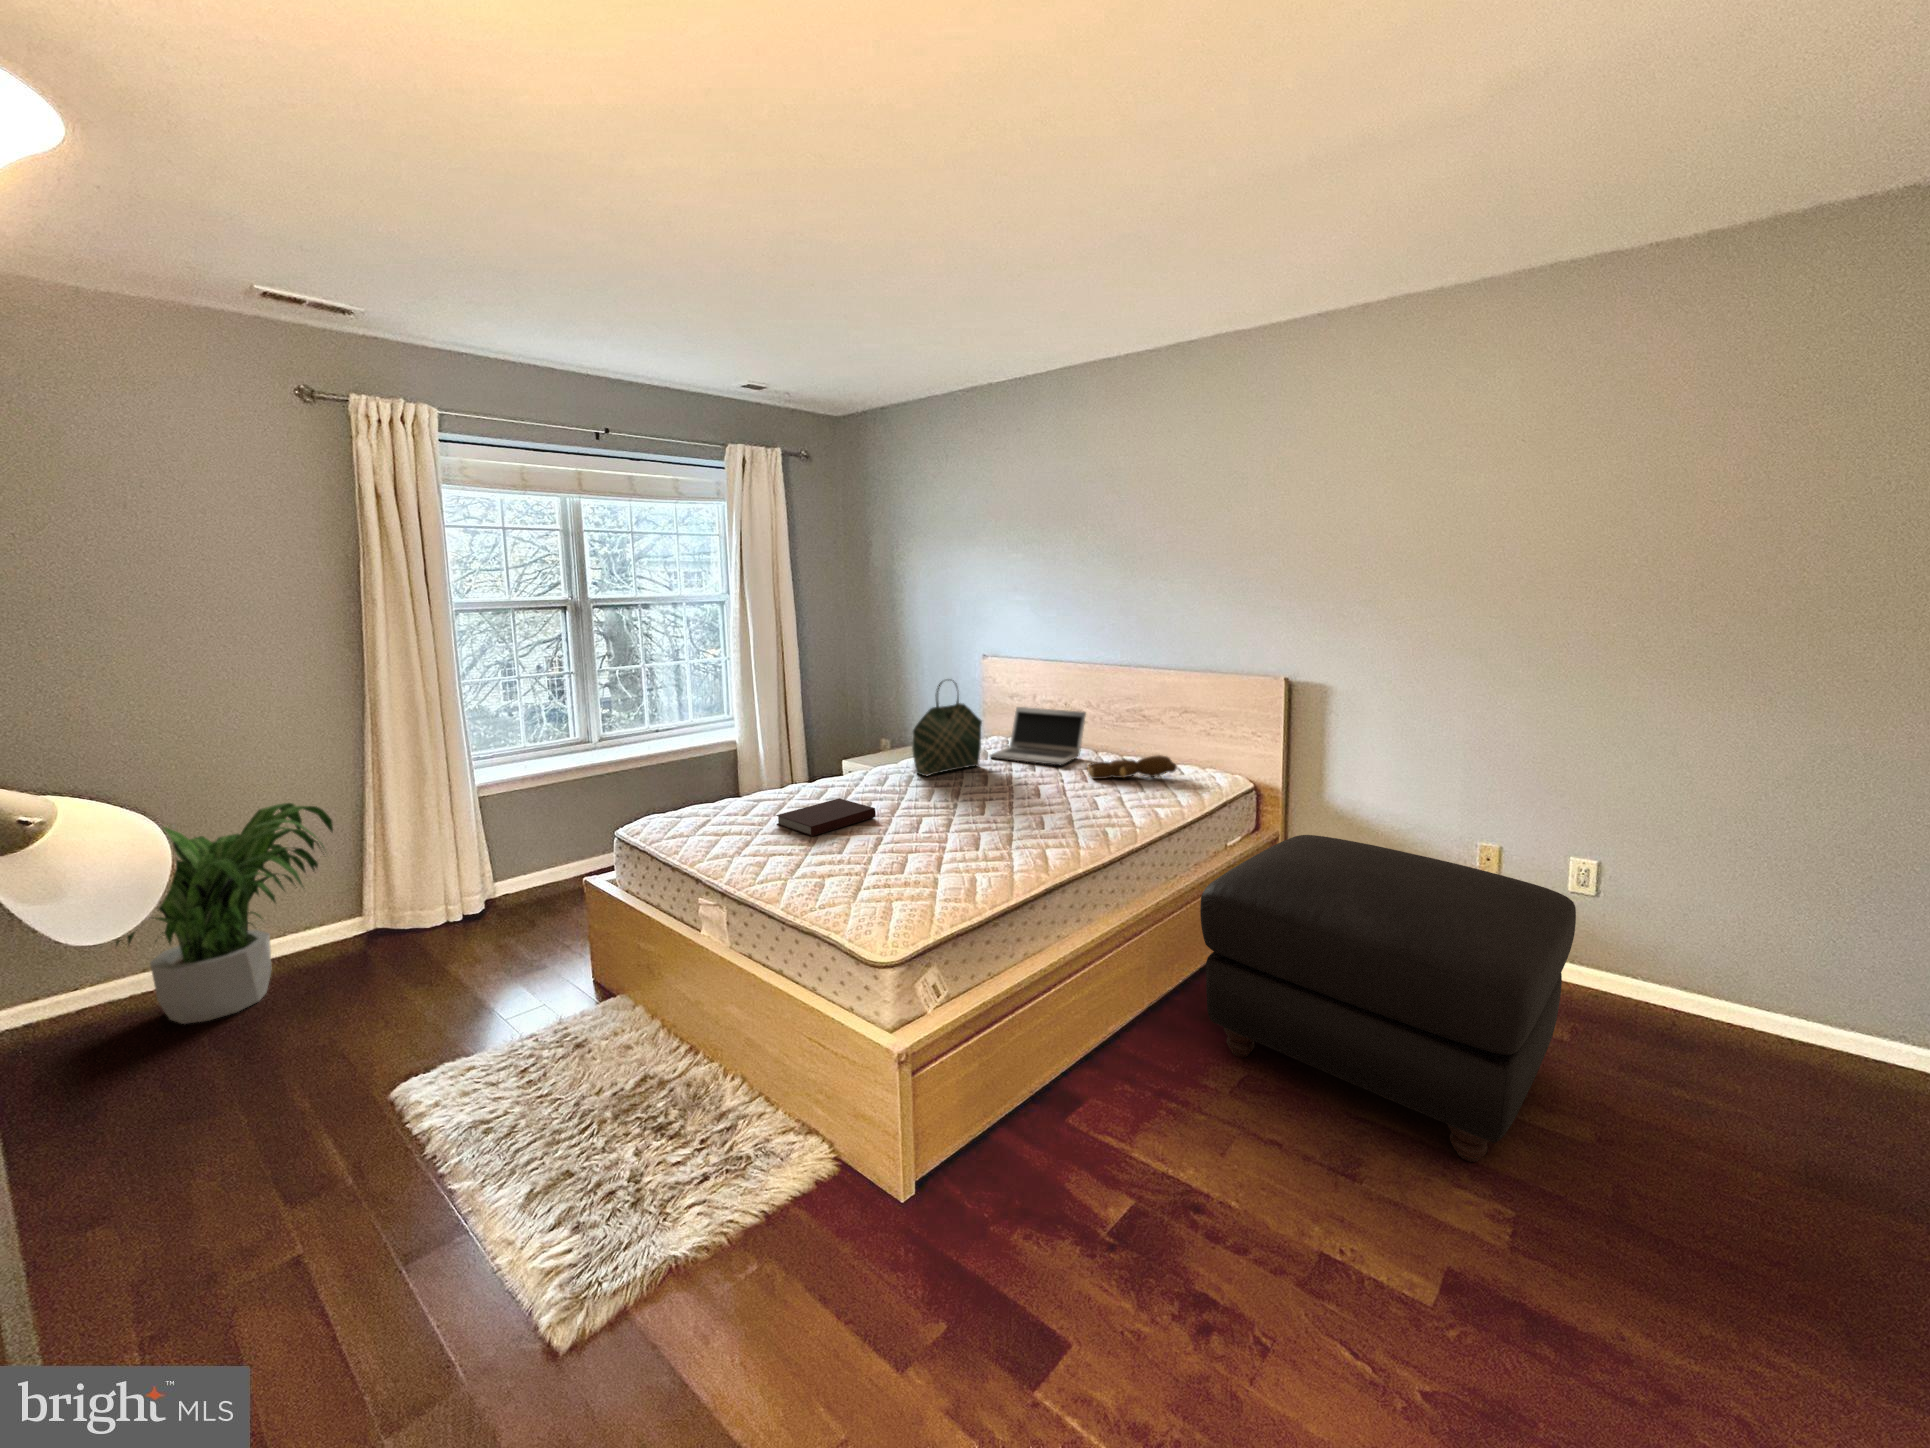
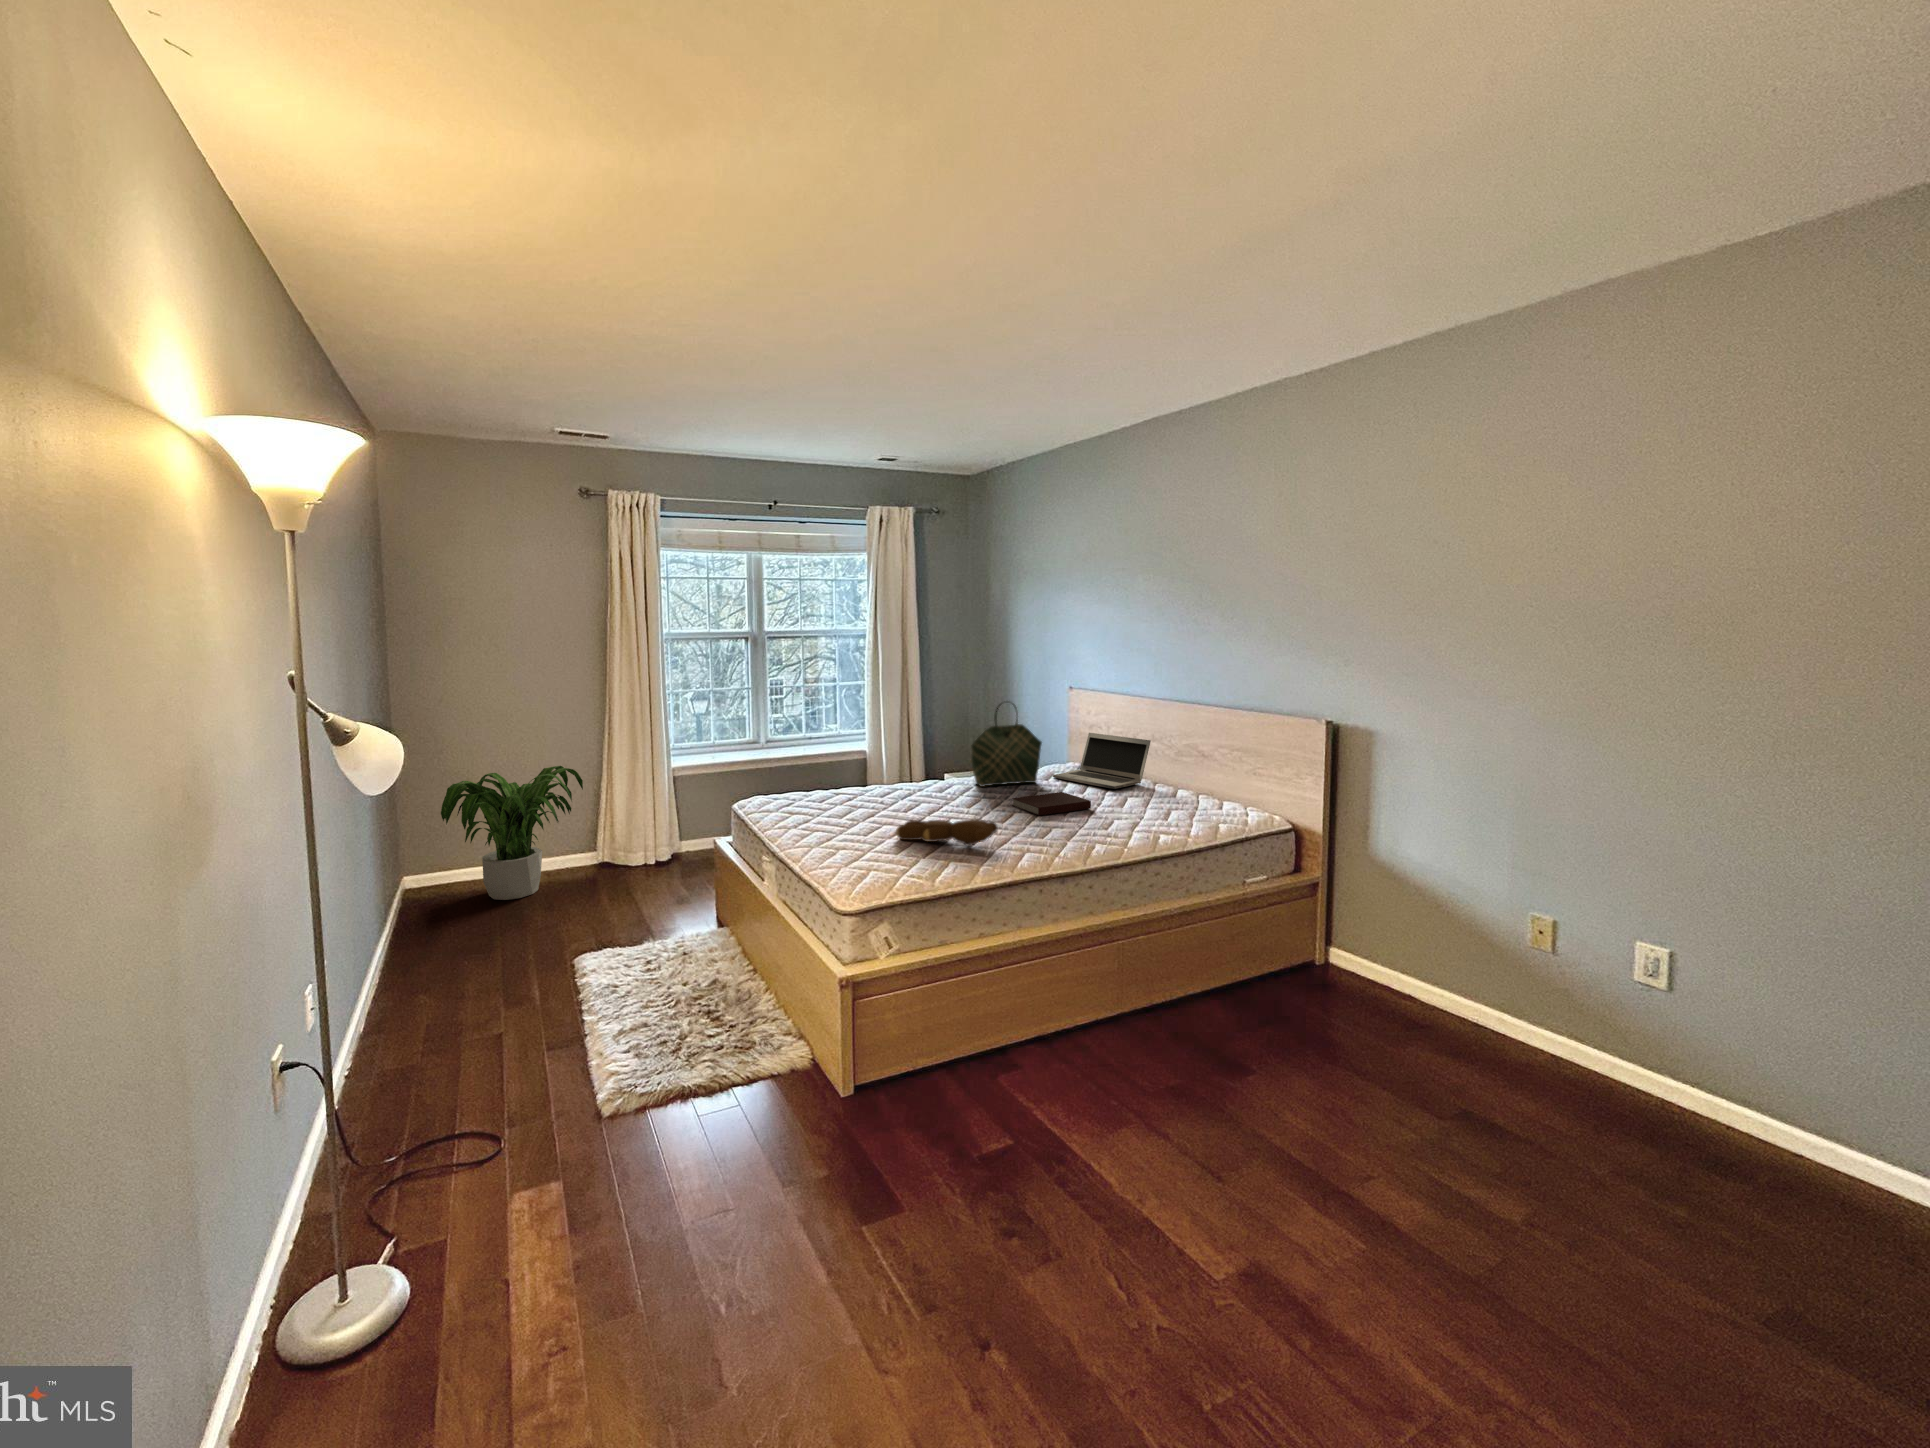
teddy bear: present [1087,755,1177,779] -> present [896,819,998,845]
notebook: present [776,798,876,836] -> present [1012,792,1091,816]
ottoman: present [1200,835,1576,1162] -> none [1159,873,1606,1221]

